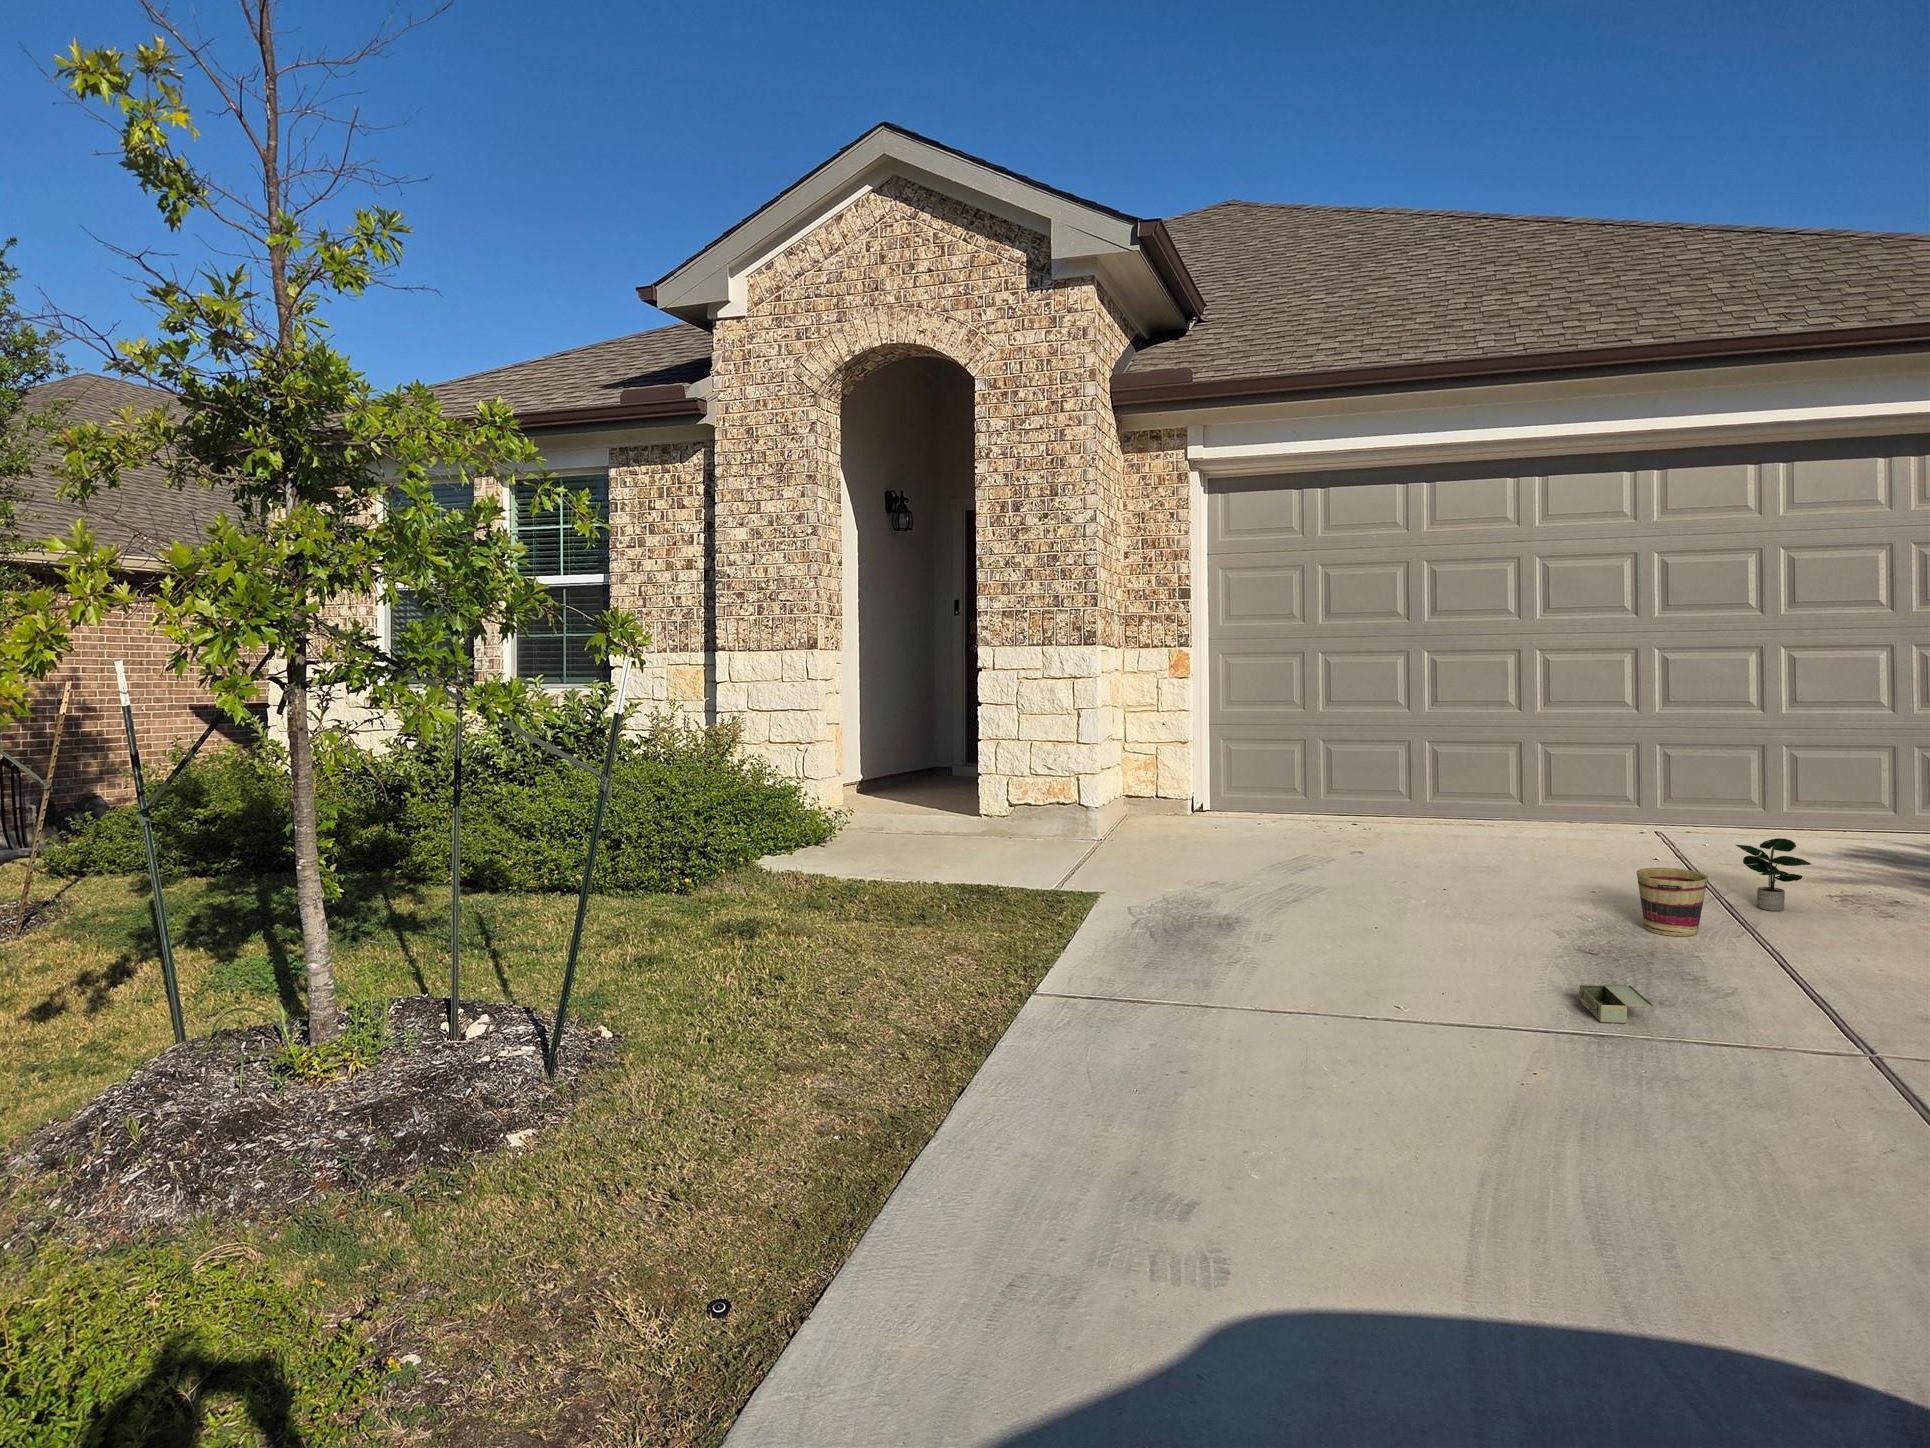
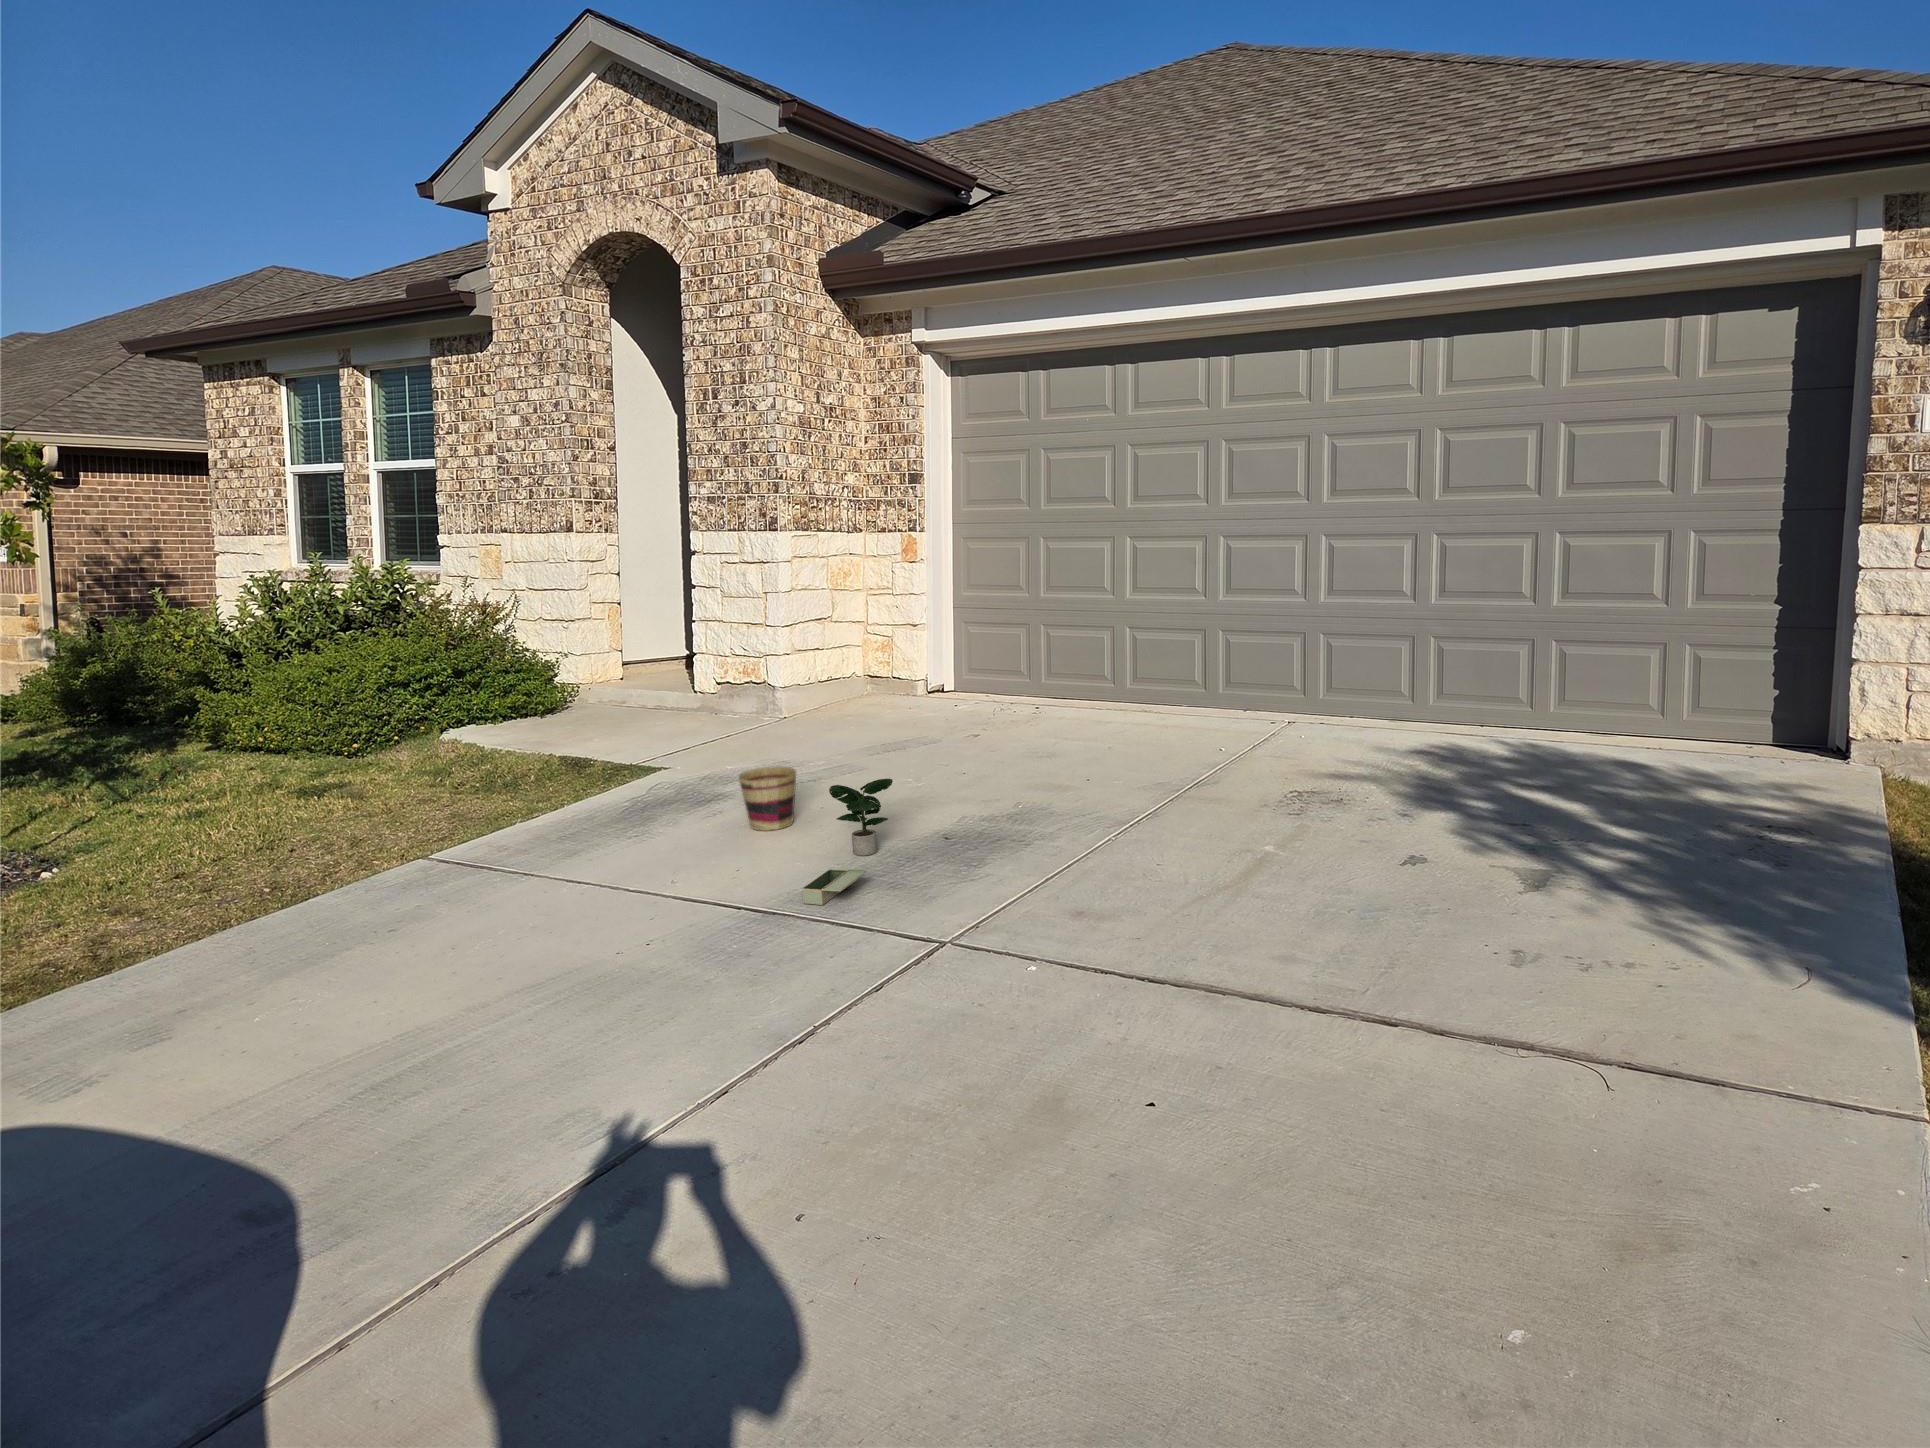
potted plant: present [1736,838,1811,911] -> present [829,778,893,856]
basket: present [1637,868,1708,936] -> present [739,766,796,831]

